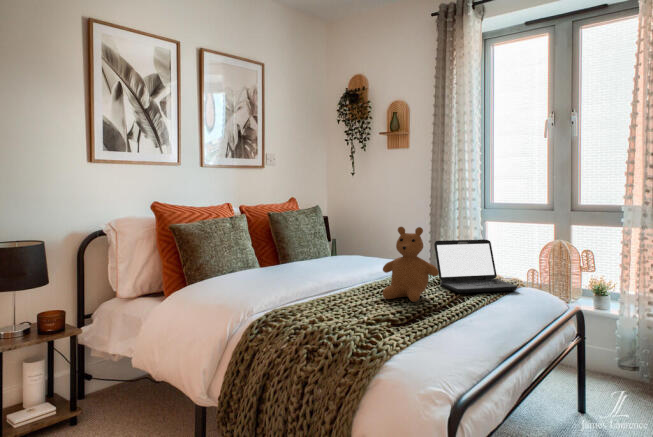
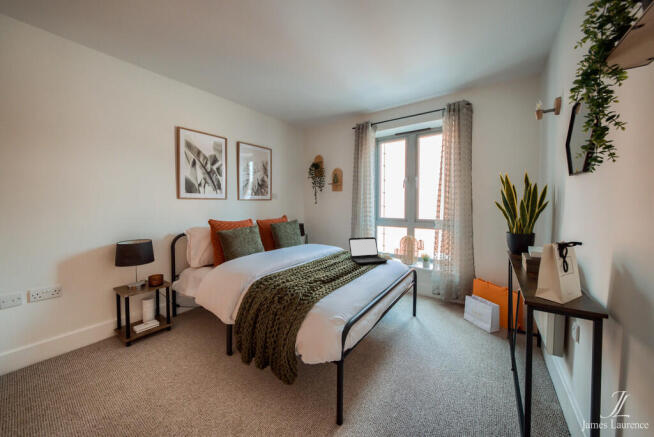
teddy bear: present [383,227,439,302] -> none [321,232,349,270]

